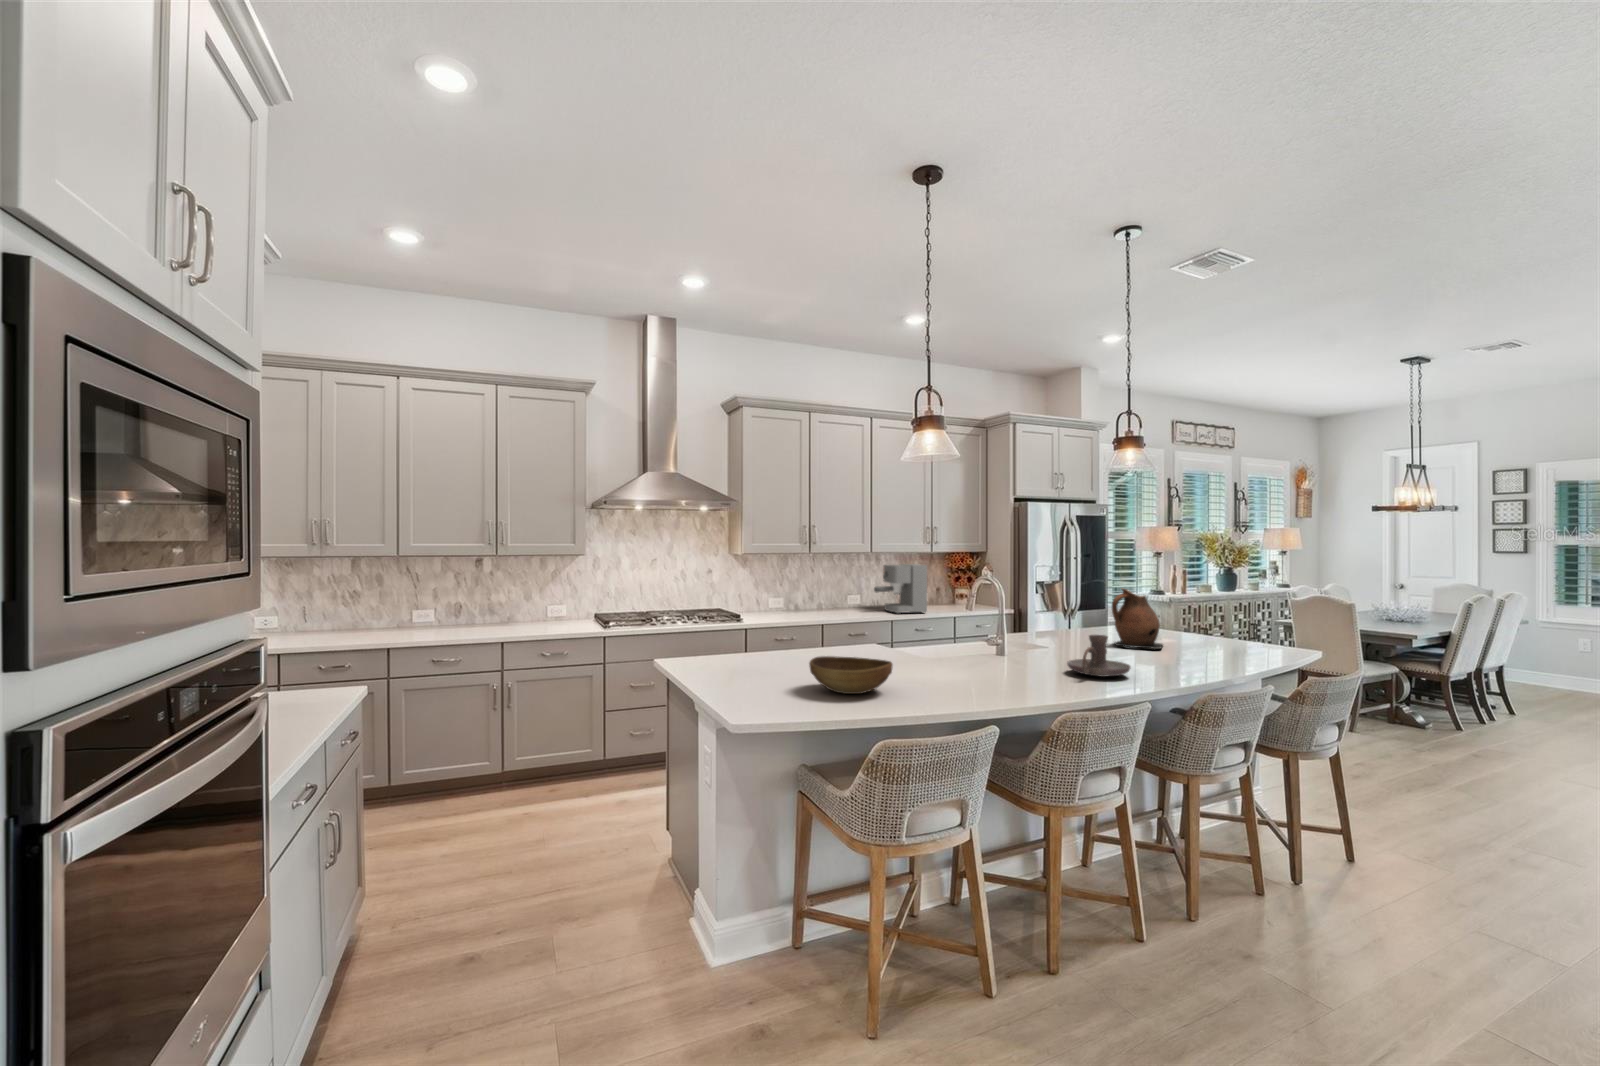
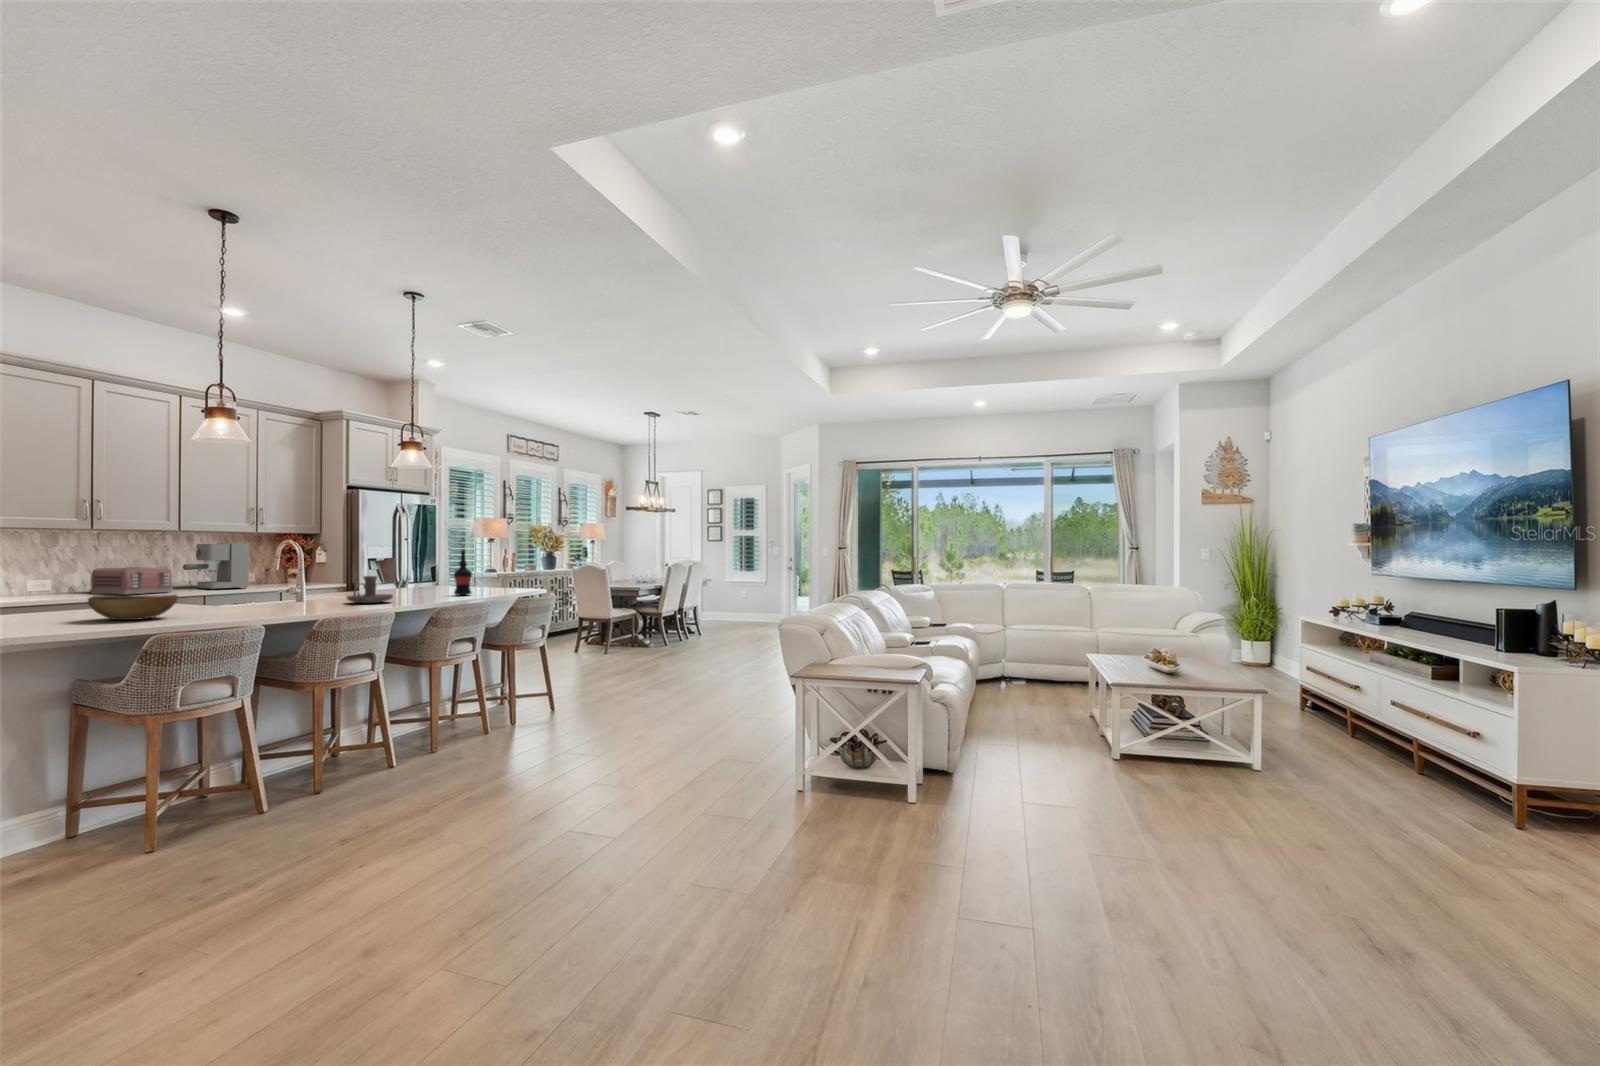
toaster: none [807,589,867,618] -> present [89,567,173,595]
ceramic pitcher: present [1112,589,1163,649] -> none [402,551,442,593]
wine bottle: none [1198,592,1226,663] -> present [454,549,472,595]

